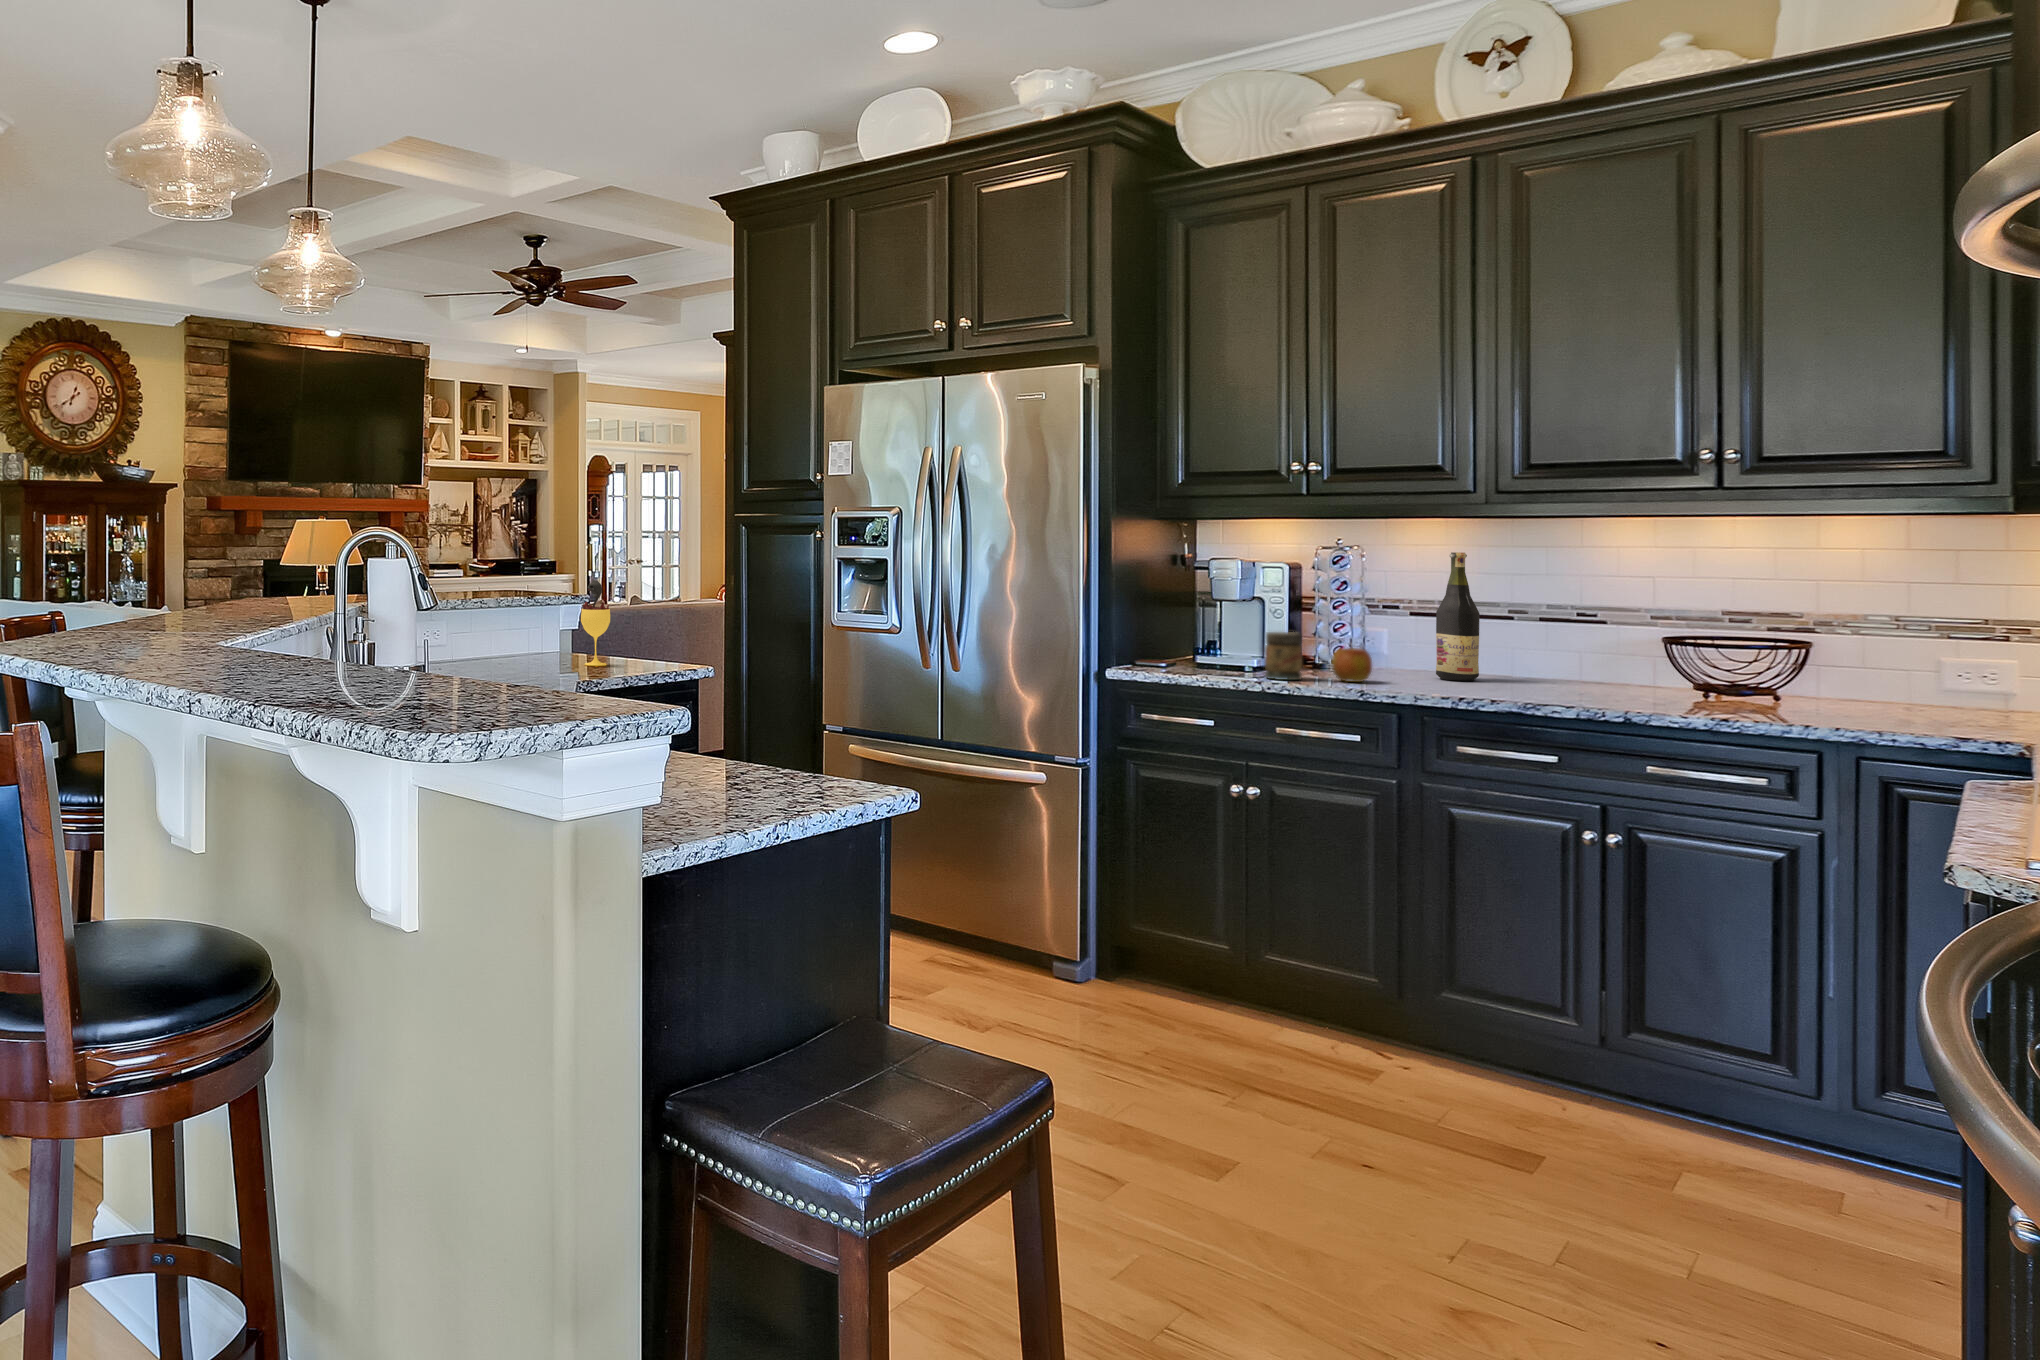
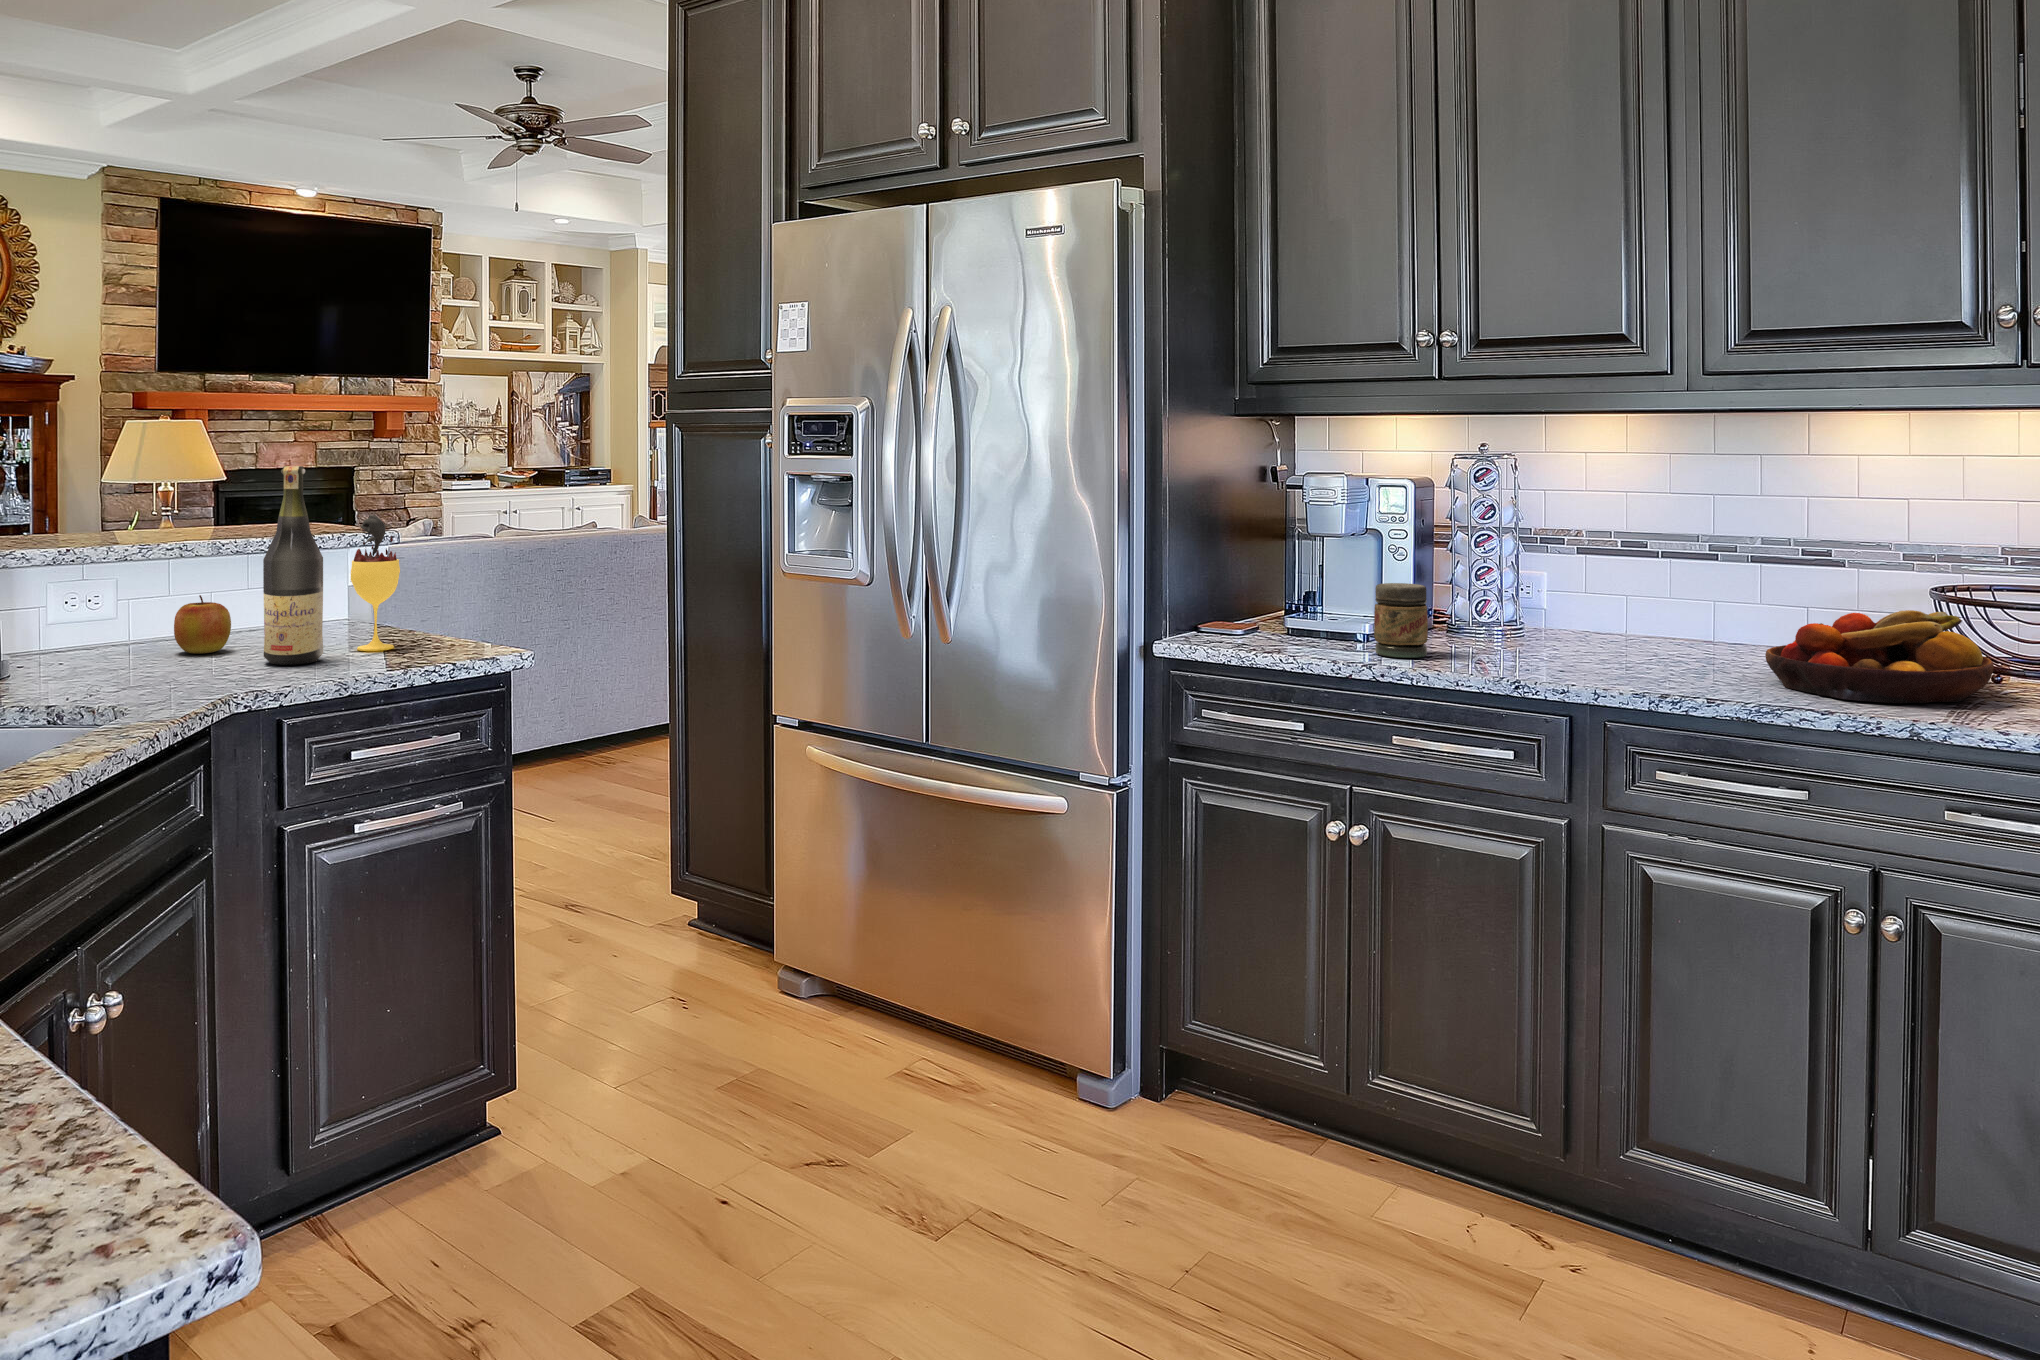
wine bottle: present [1436,552,1480,681] -> present [263,466,323,665]
apple: present [1331,648,1372,682] -> present [174,595,231,654]
fruit bowl: none [1538,648,1692,705] -> present [1765,610,1994,703]

